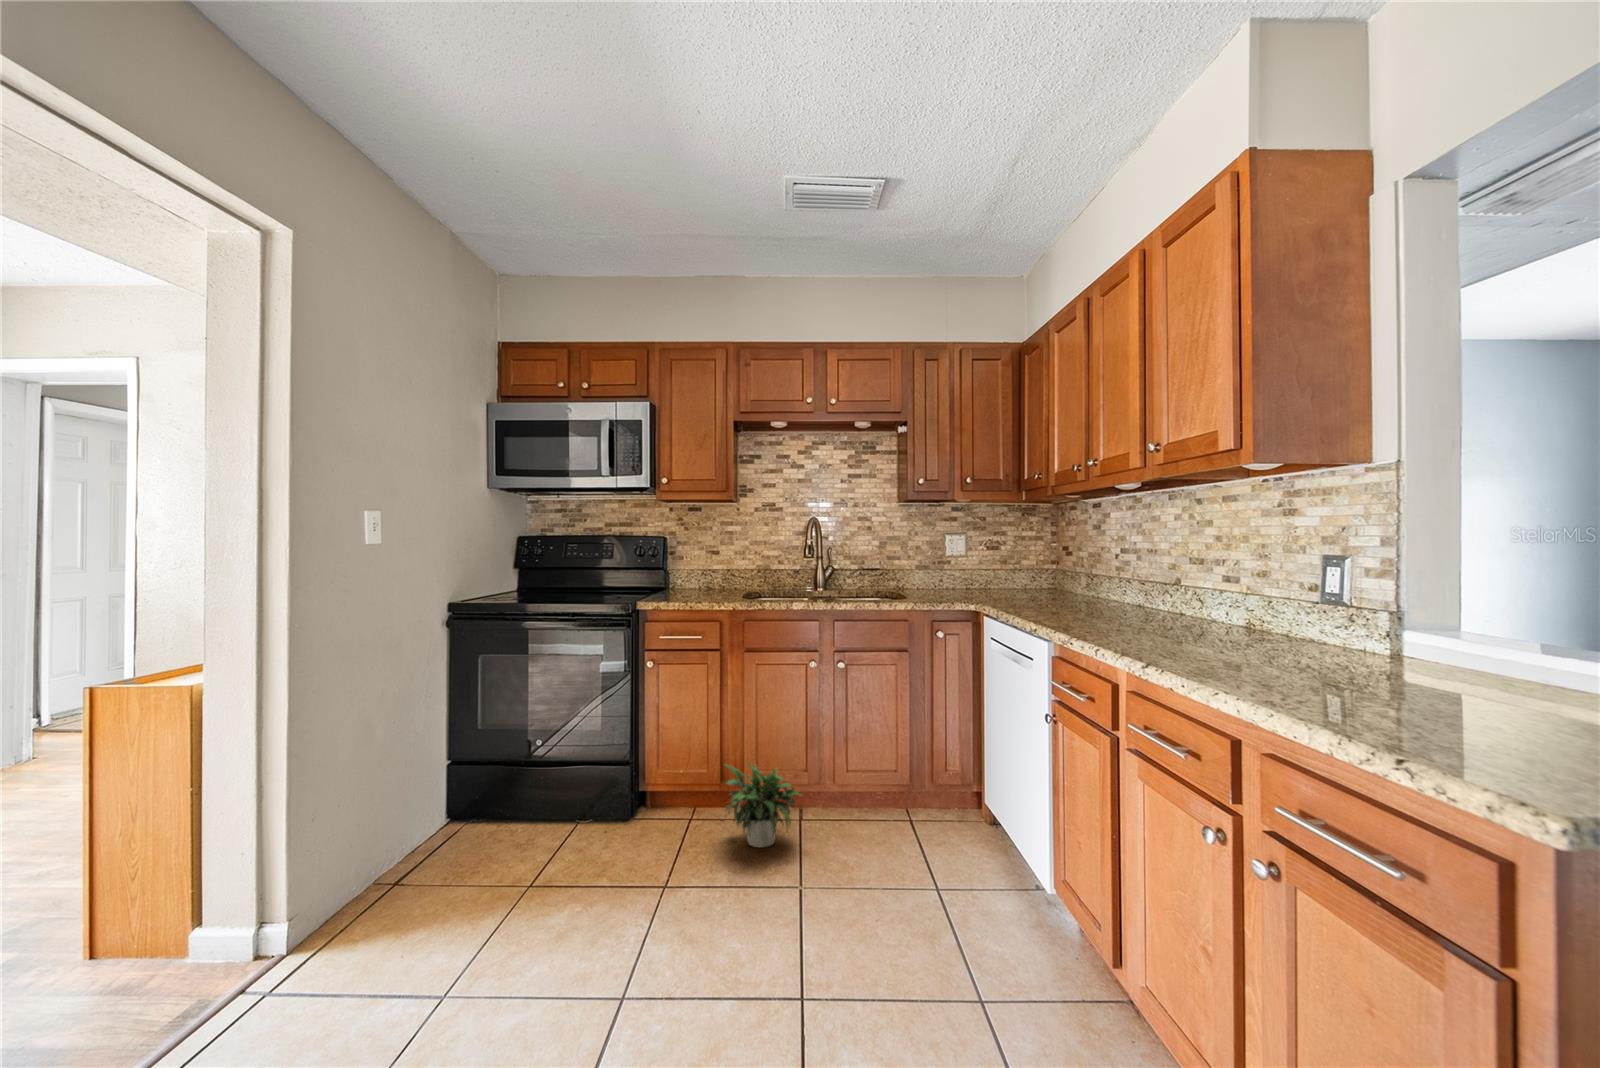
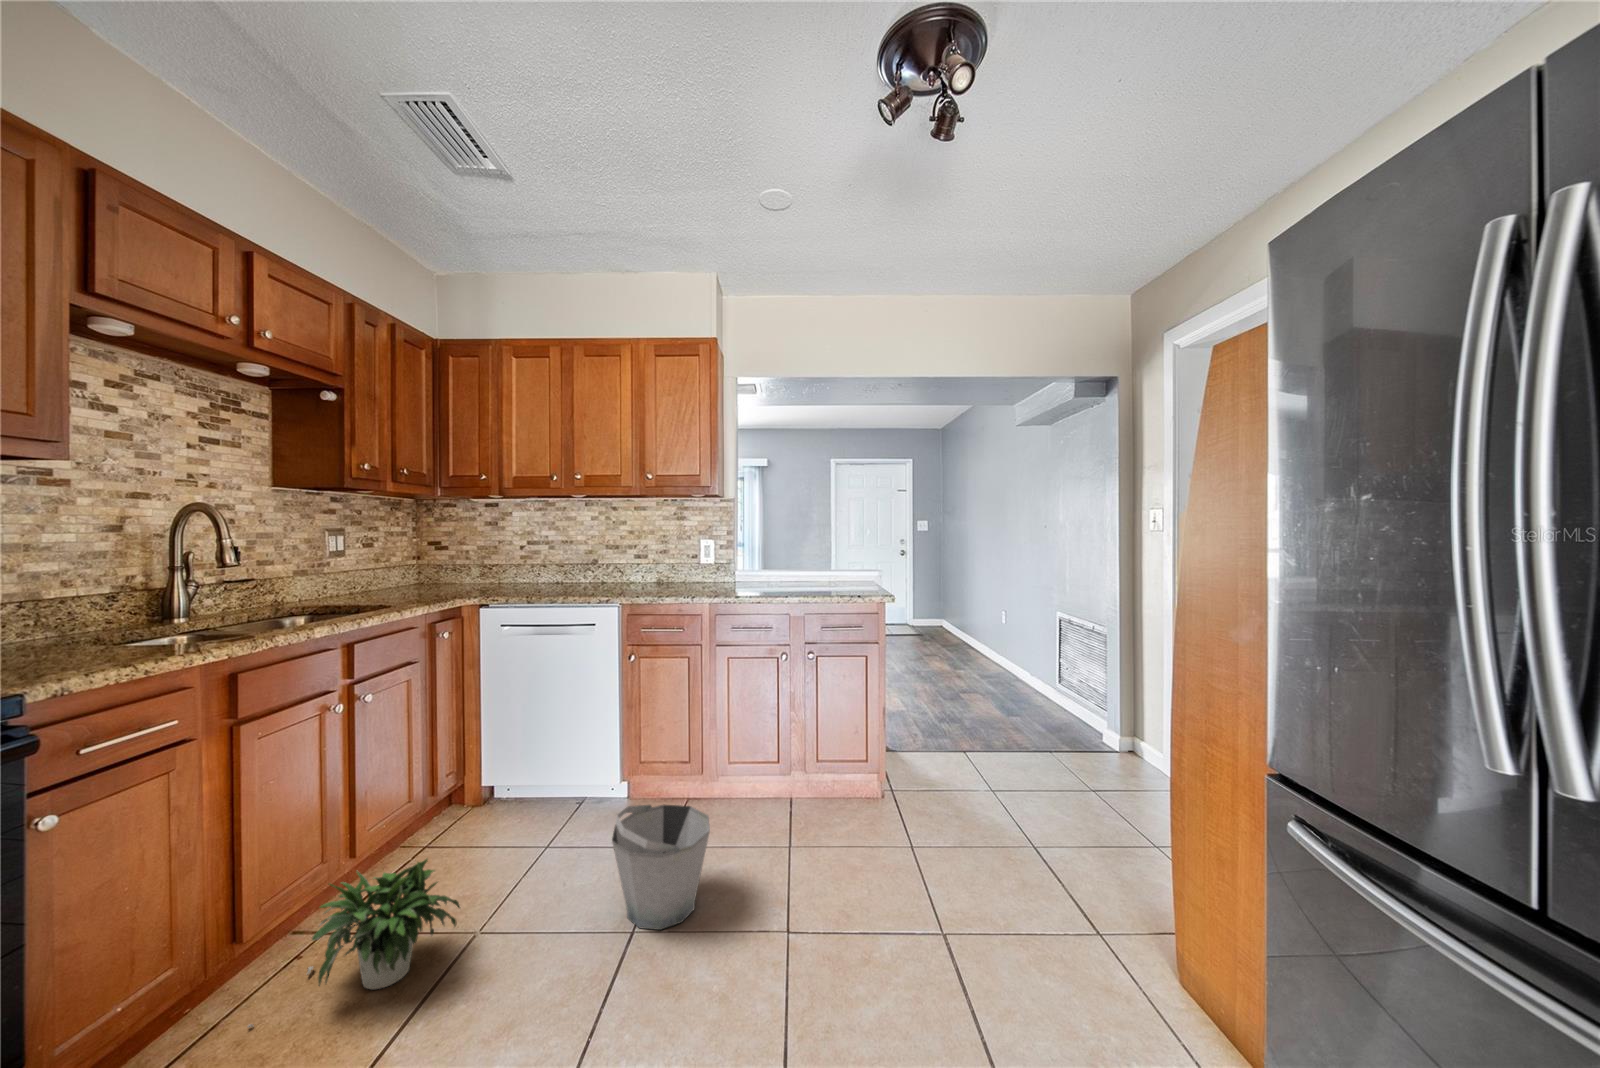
bucket: none [801,821,907,970] -> present [612,805,710,930]

